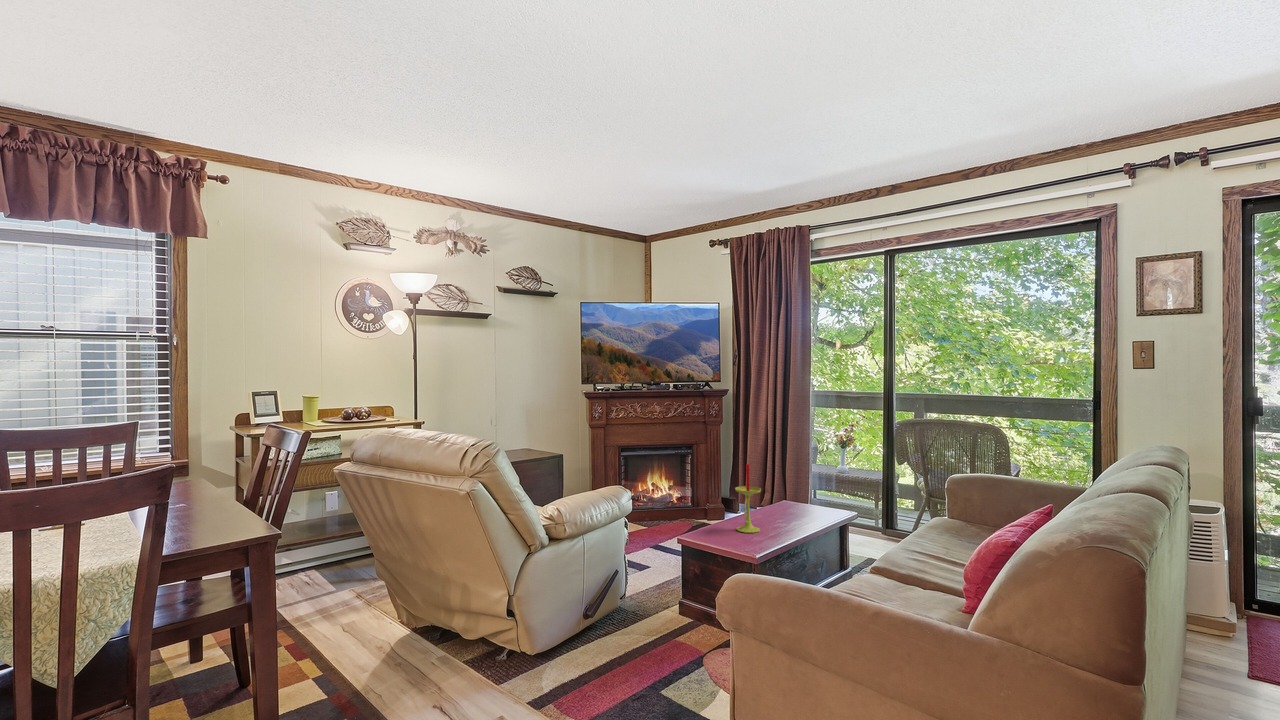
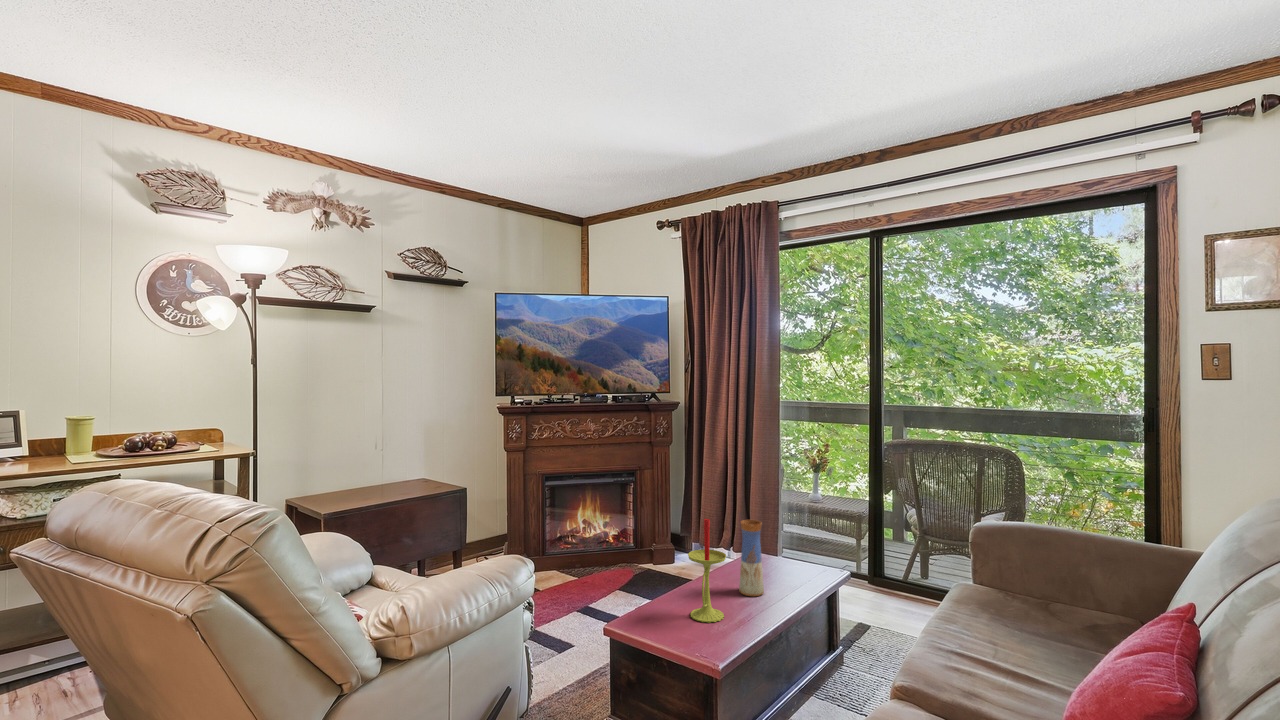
vase: none [772,469,790,521] -> present [739,520,764,596]

